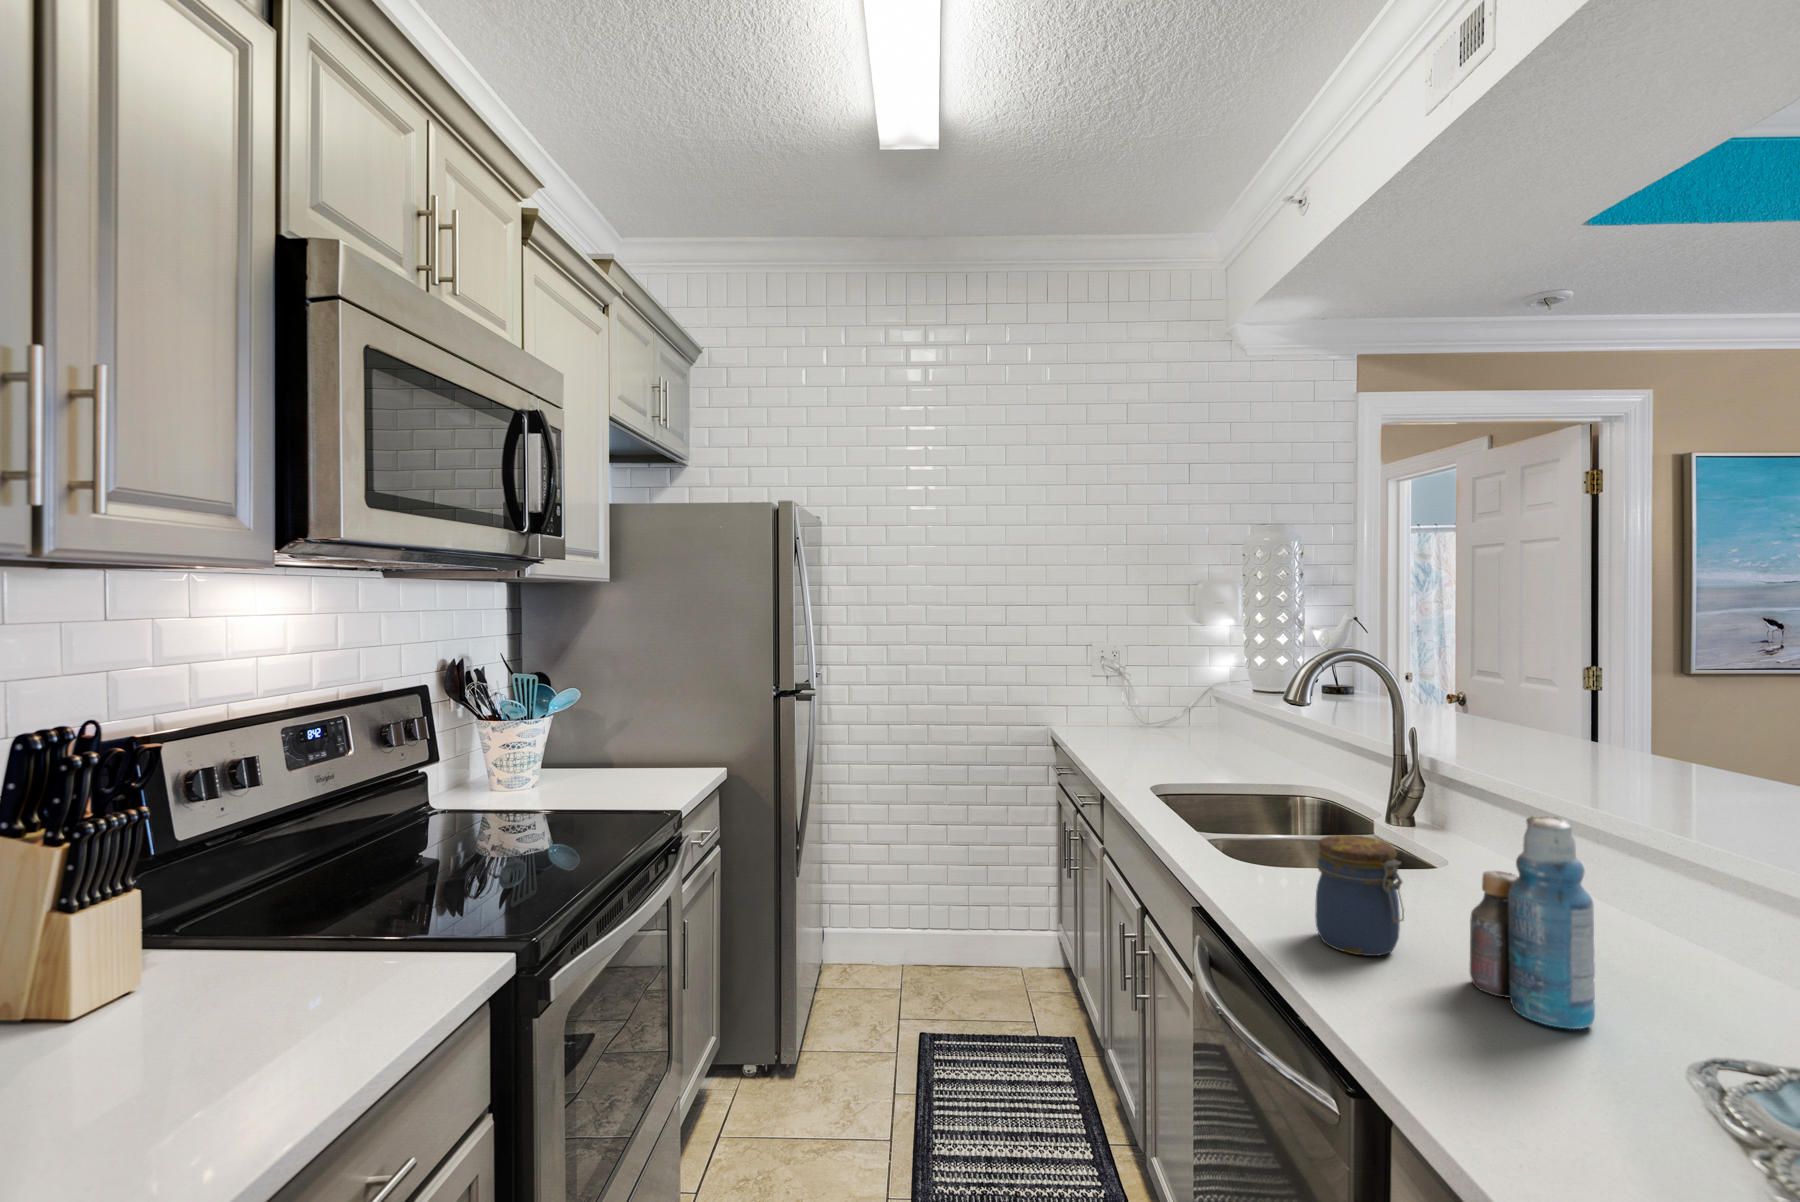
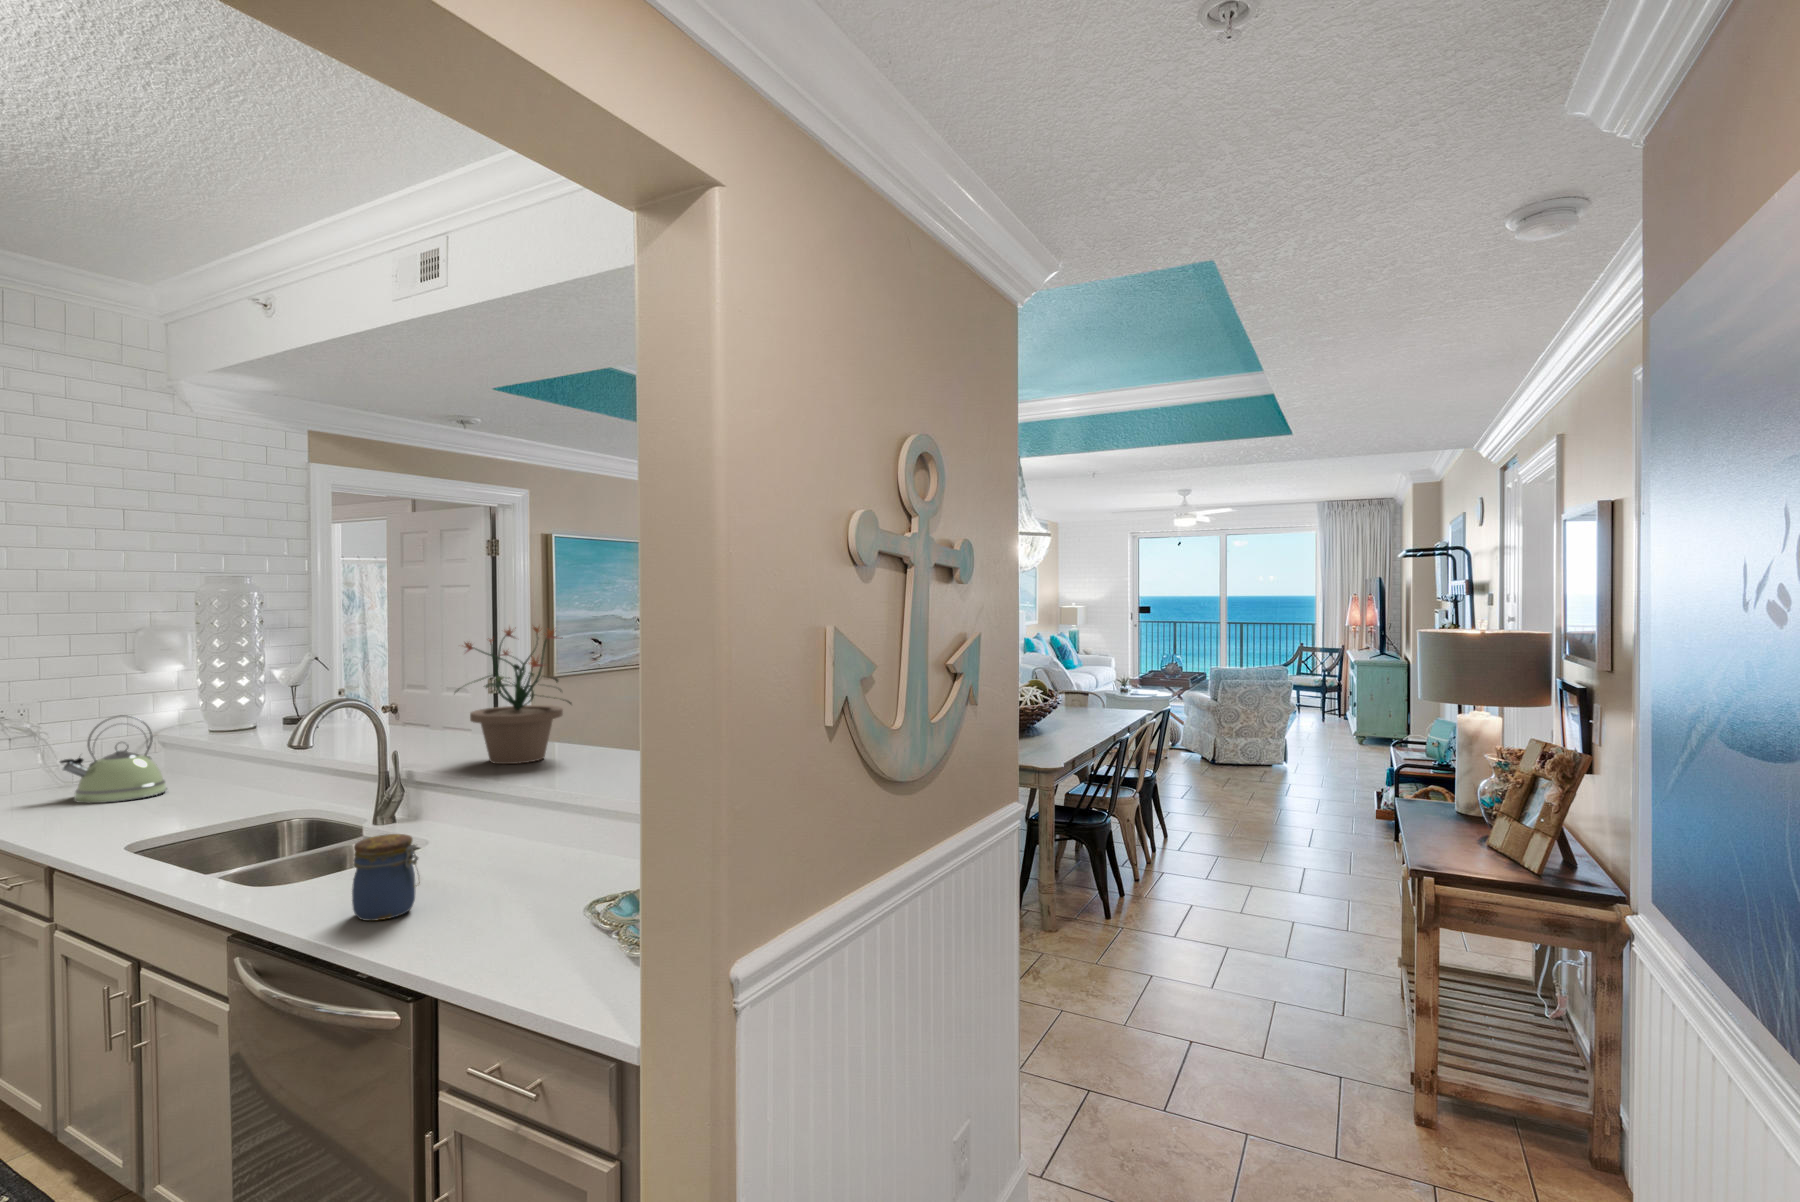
potted plant: none [1498,568,1703,781] -> present [458,627,571,764]
kettle: none [1130,662,1209,744] -> present [60,715,167,803]
bottle: present [1470,817,1595,1029] -> none [464,791,536,917]

